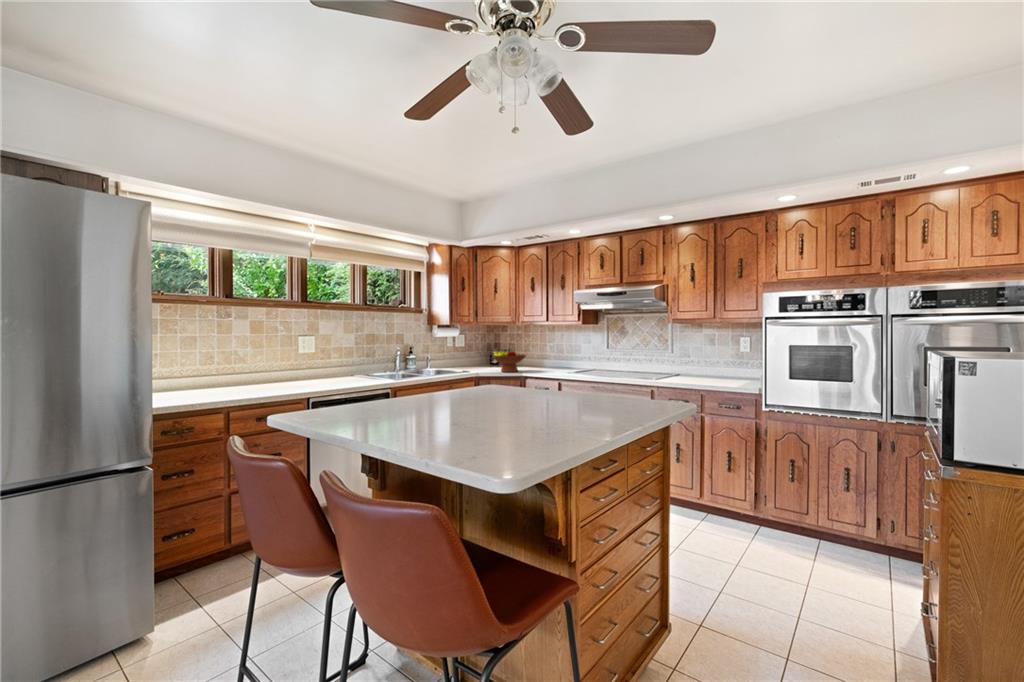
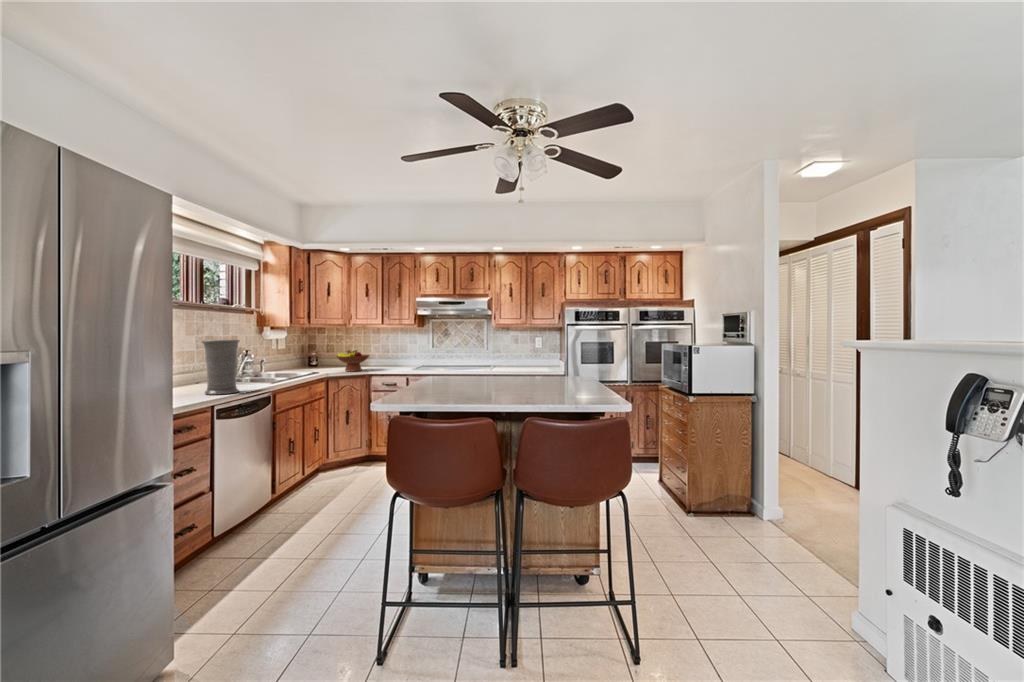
vase: none [317,335,352,388] -> present [202,340,240,395]

